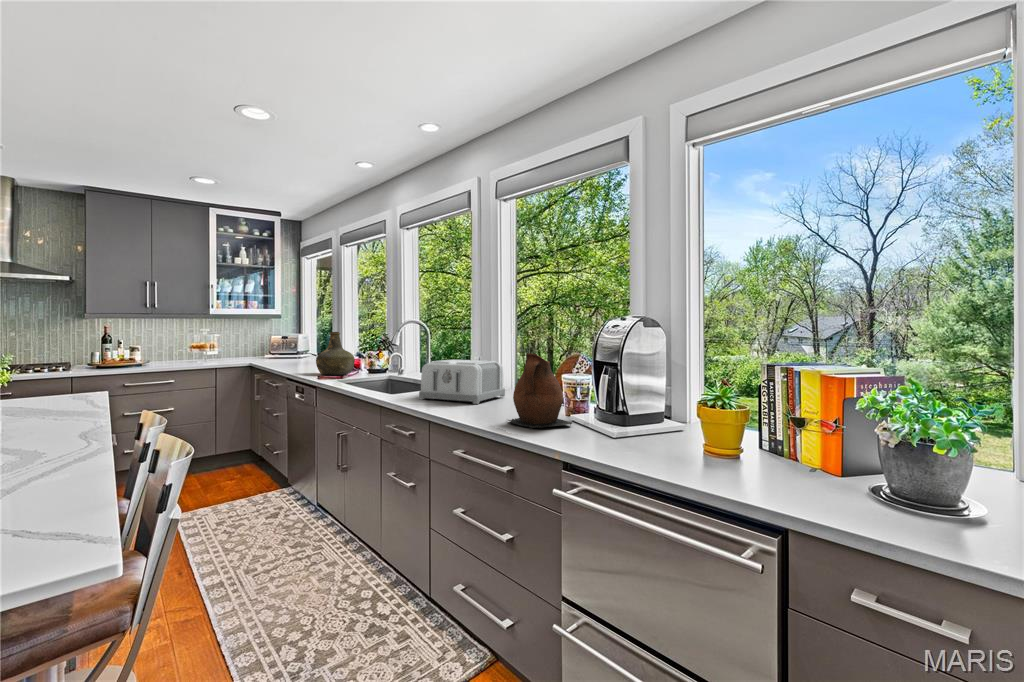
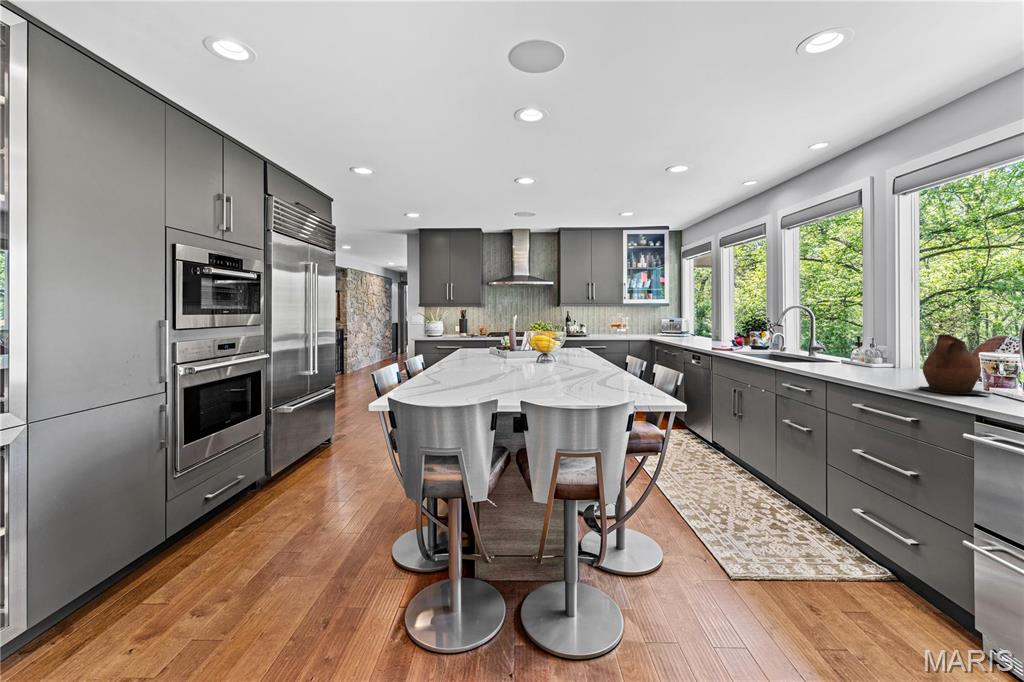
bottle: present [316,332,355,375] -> none [712,316,742,349]
toaster: present [419,359,505,404] -> none [817,338,905,375]

